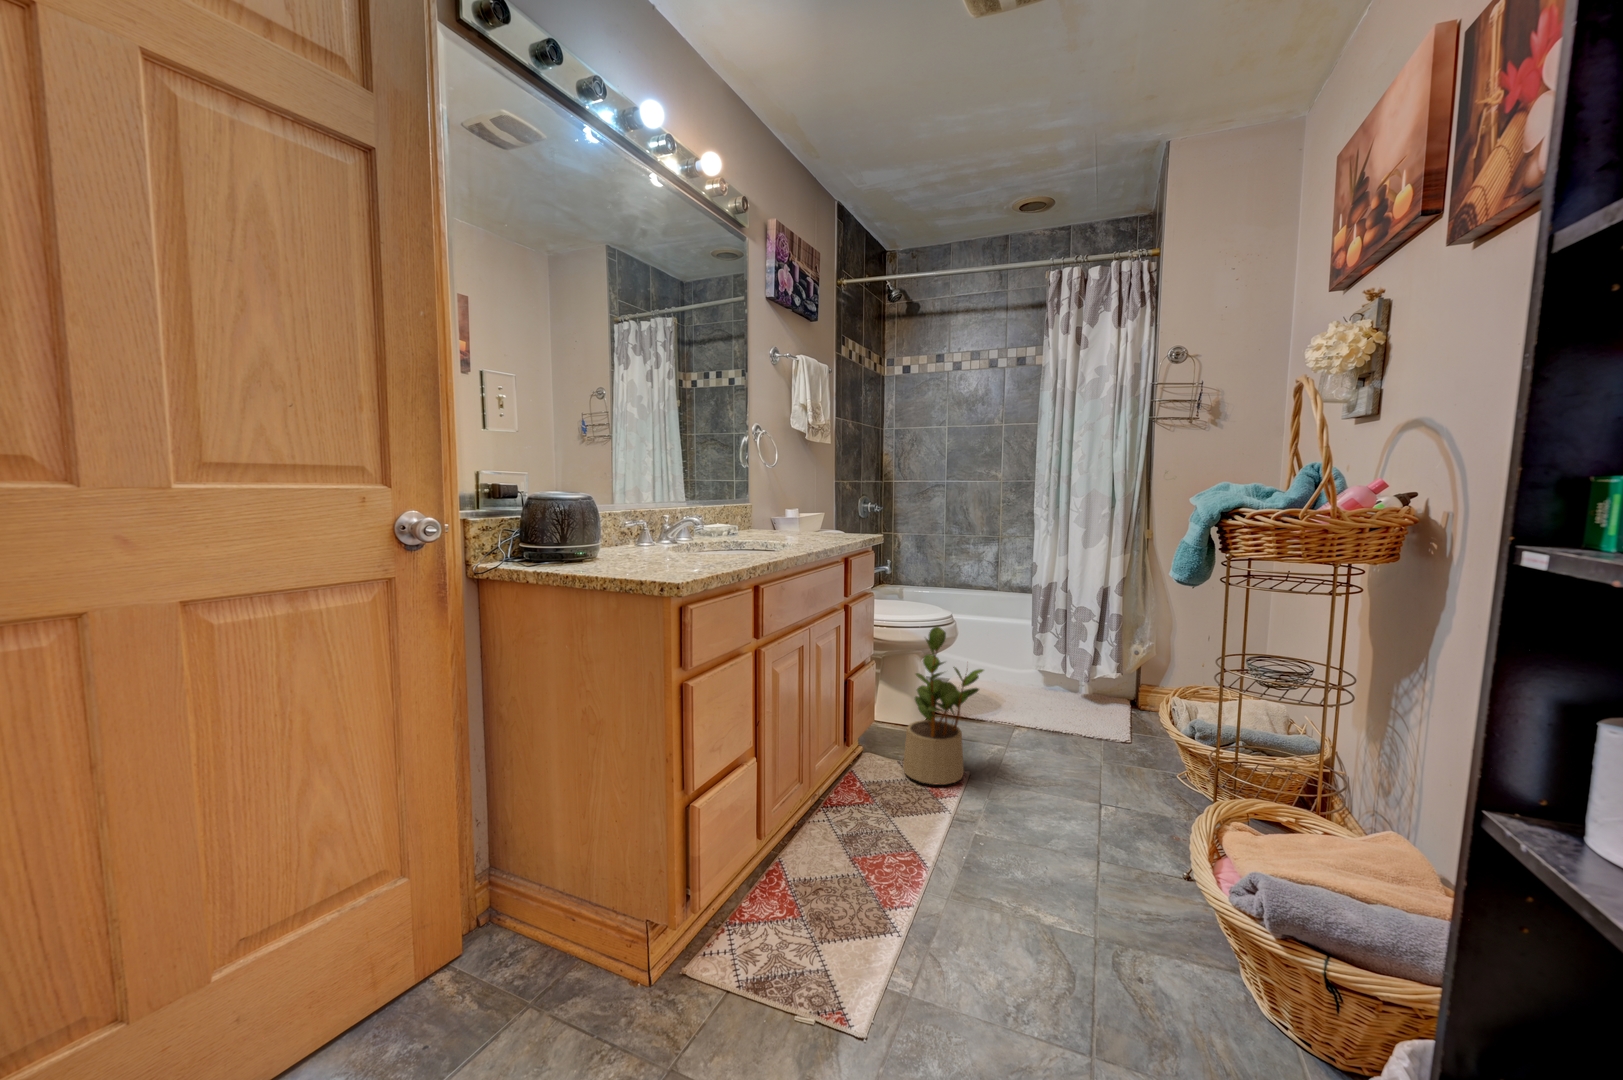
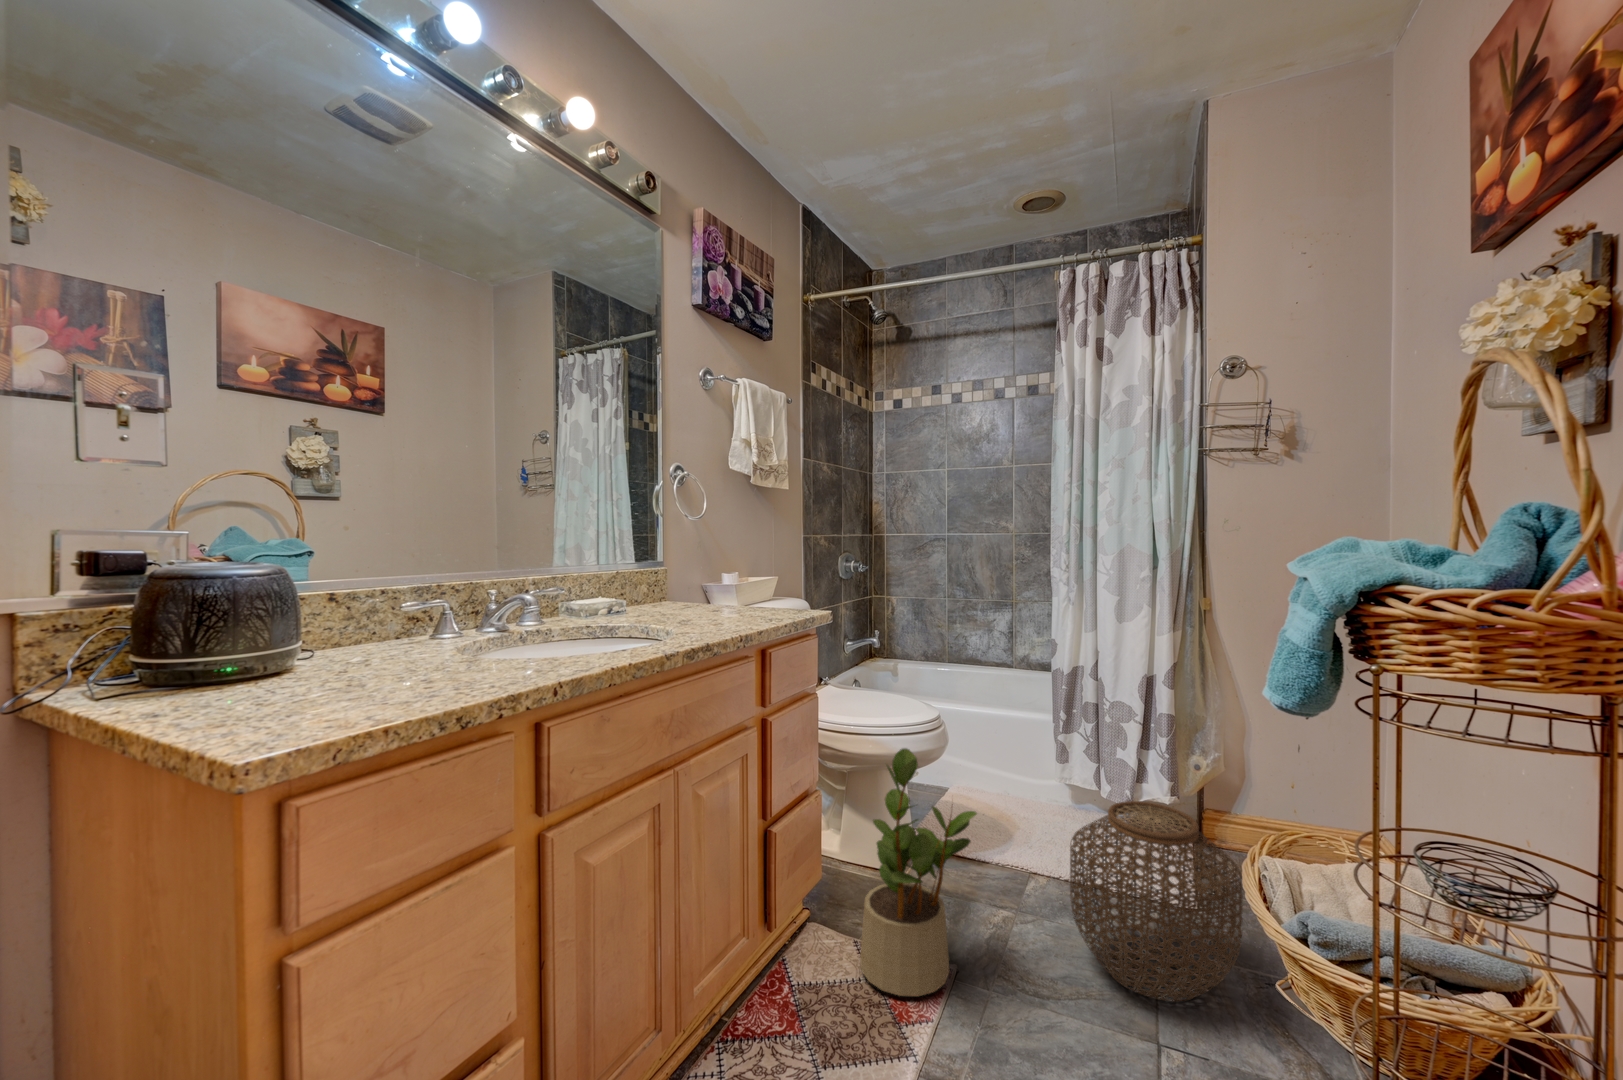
woven basket: none [1044,664,1157,785] -> present [1070,801,1243,1001]

